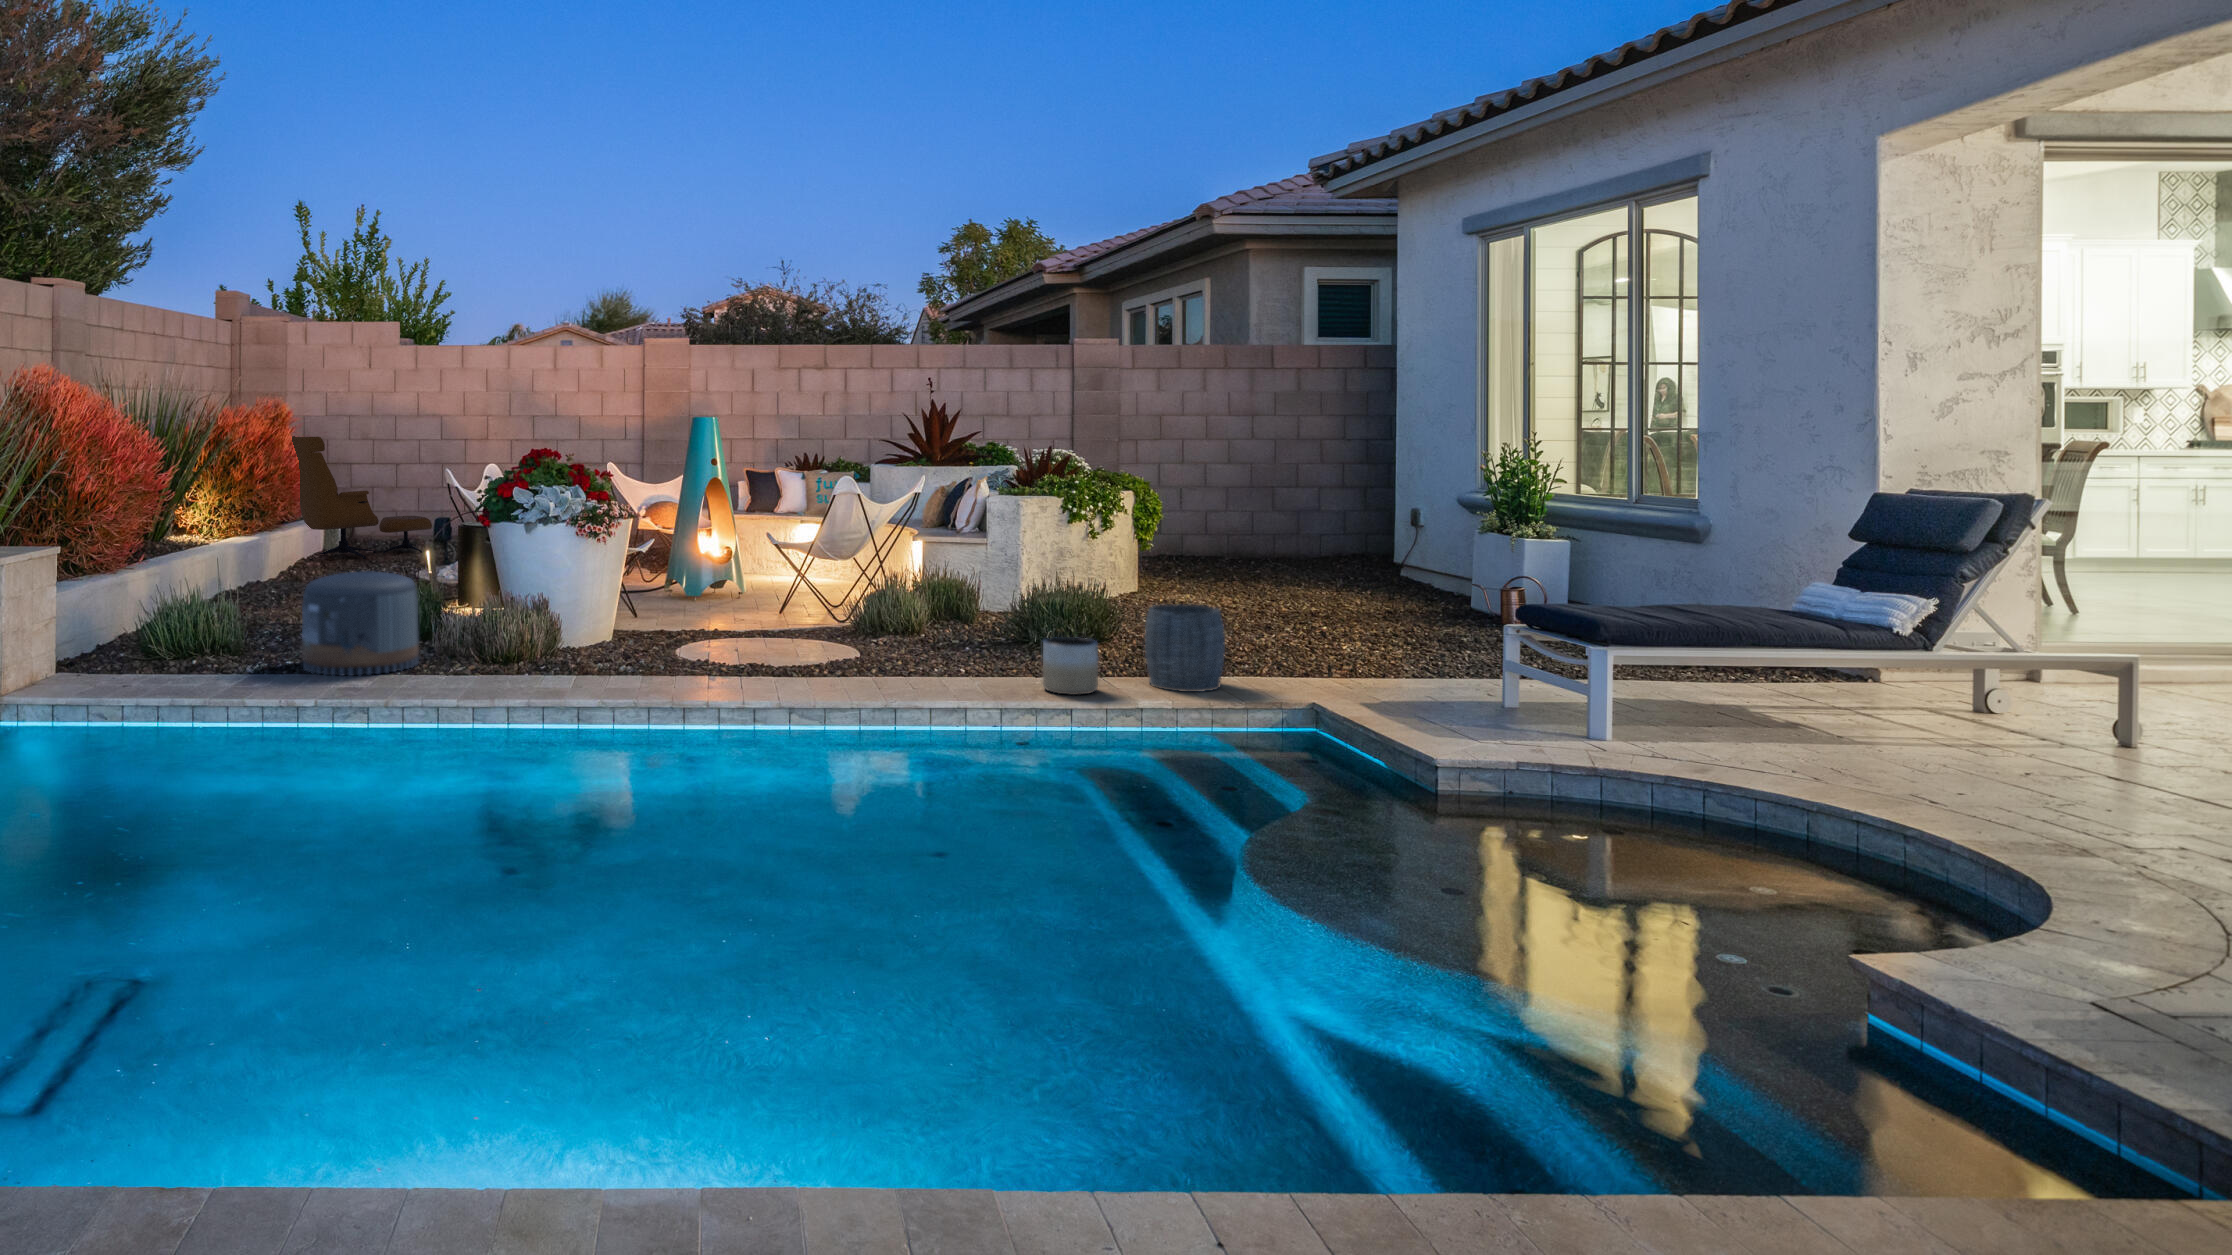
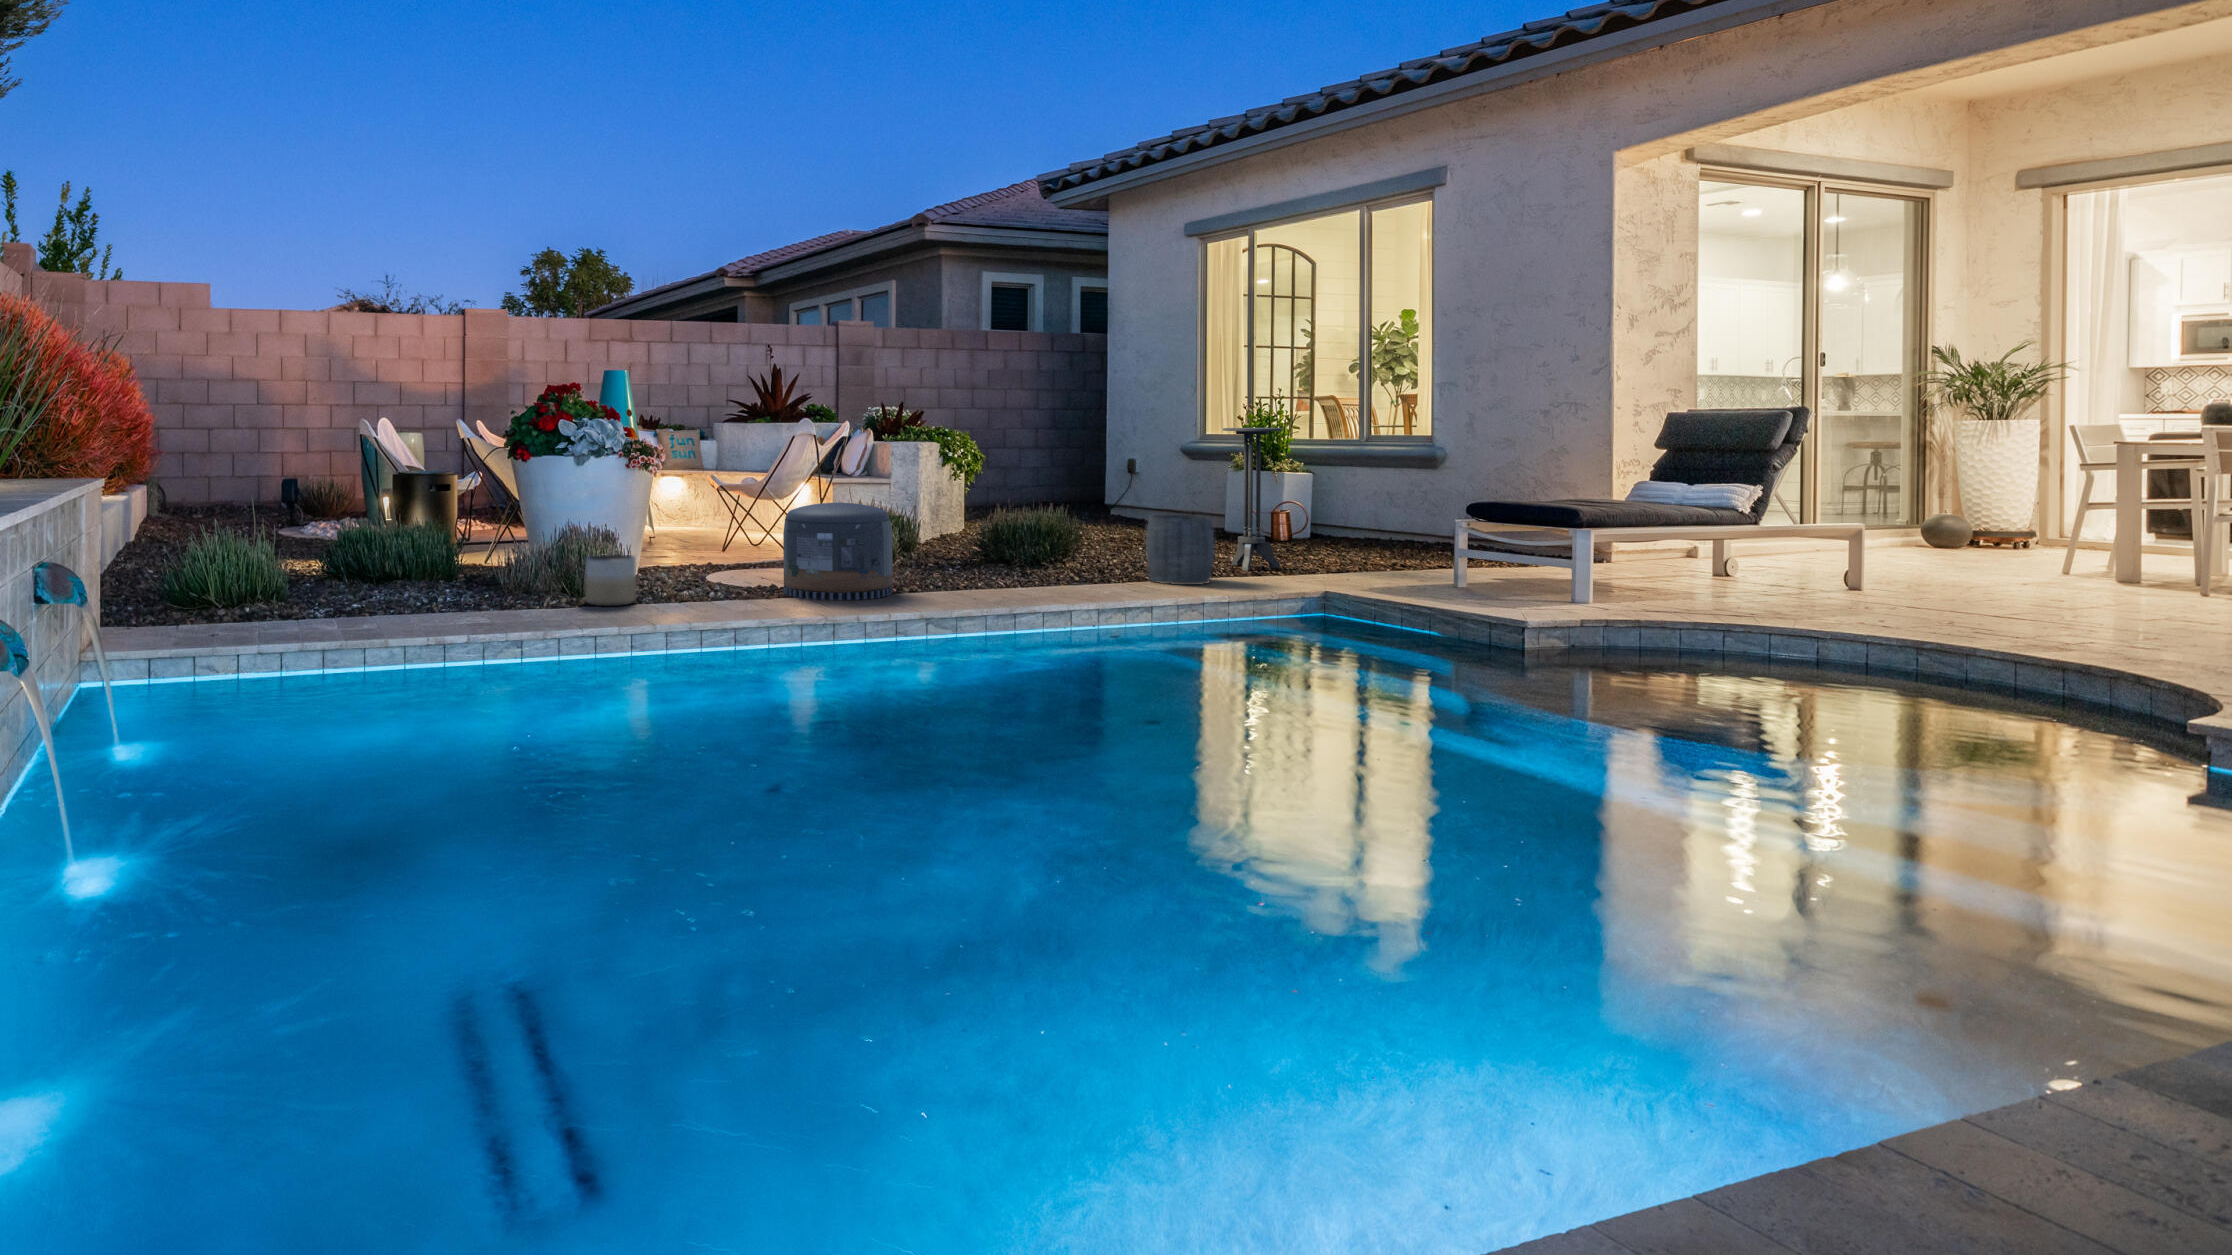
lounge chair: present [292,436,432,560] -> none [112,401,256,532]
side table: none [1295,498,1371,676] -> present [1223,428,1282,571]
pouf: present [302,571,419,676] -> present [783,503,893,600]
planter: present [1043,637,1098,695] -> present [585,554,636,606]

